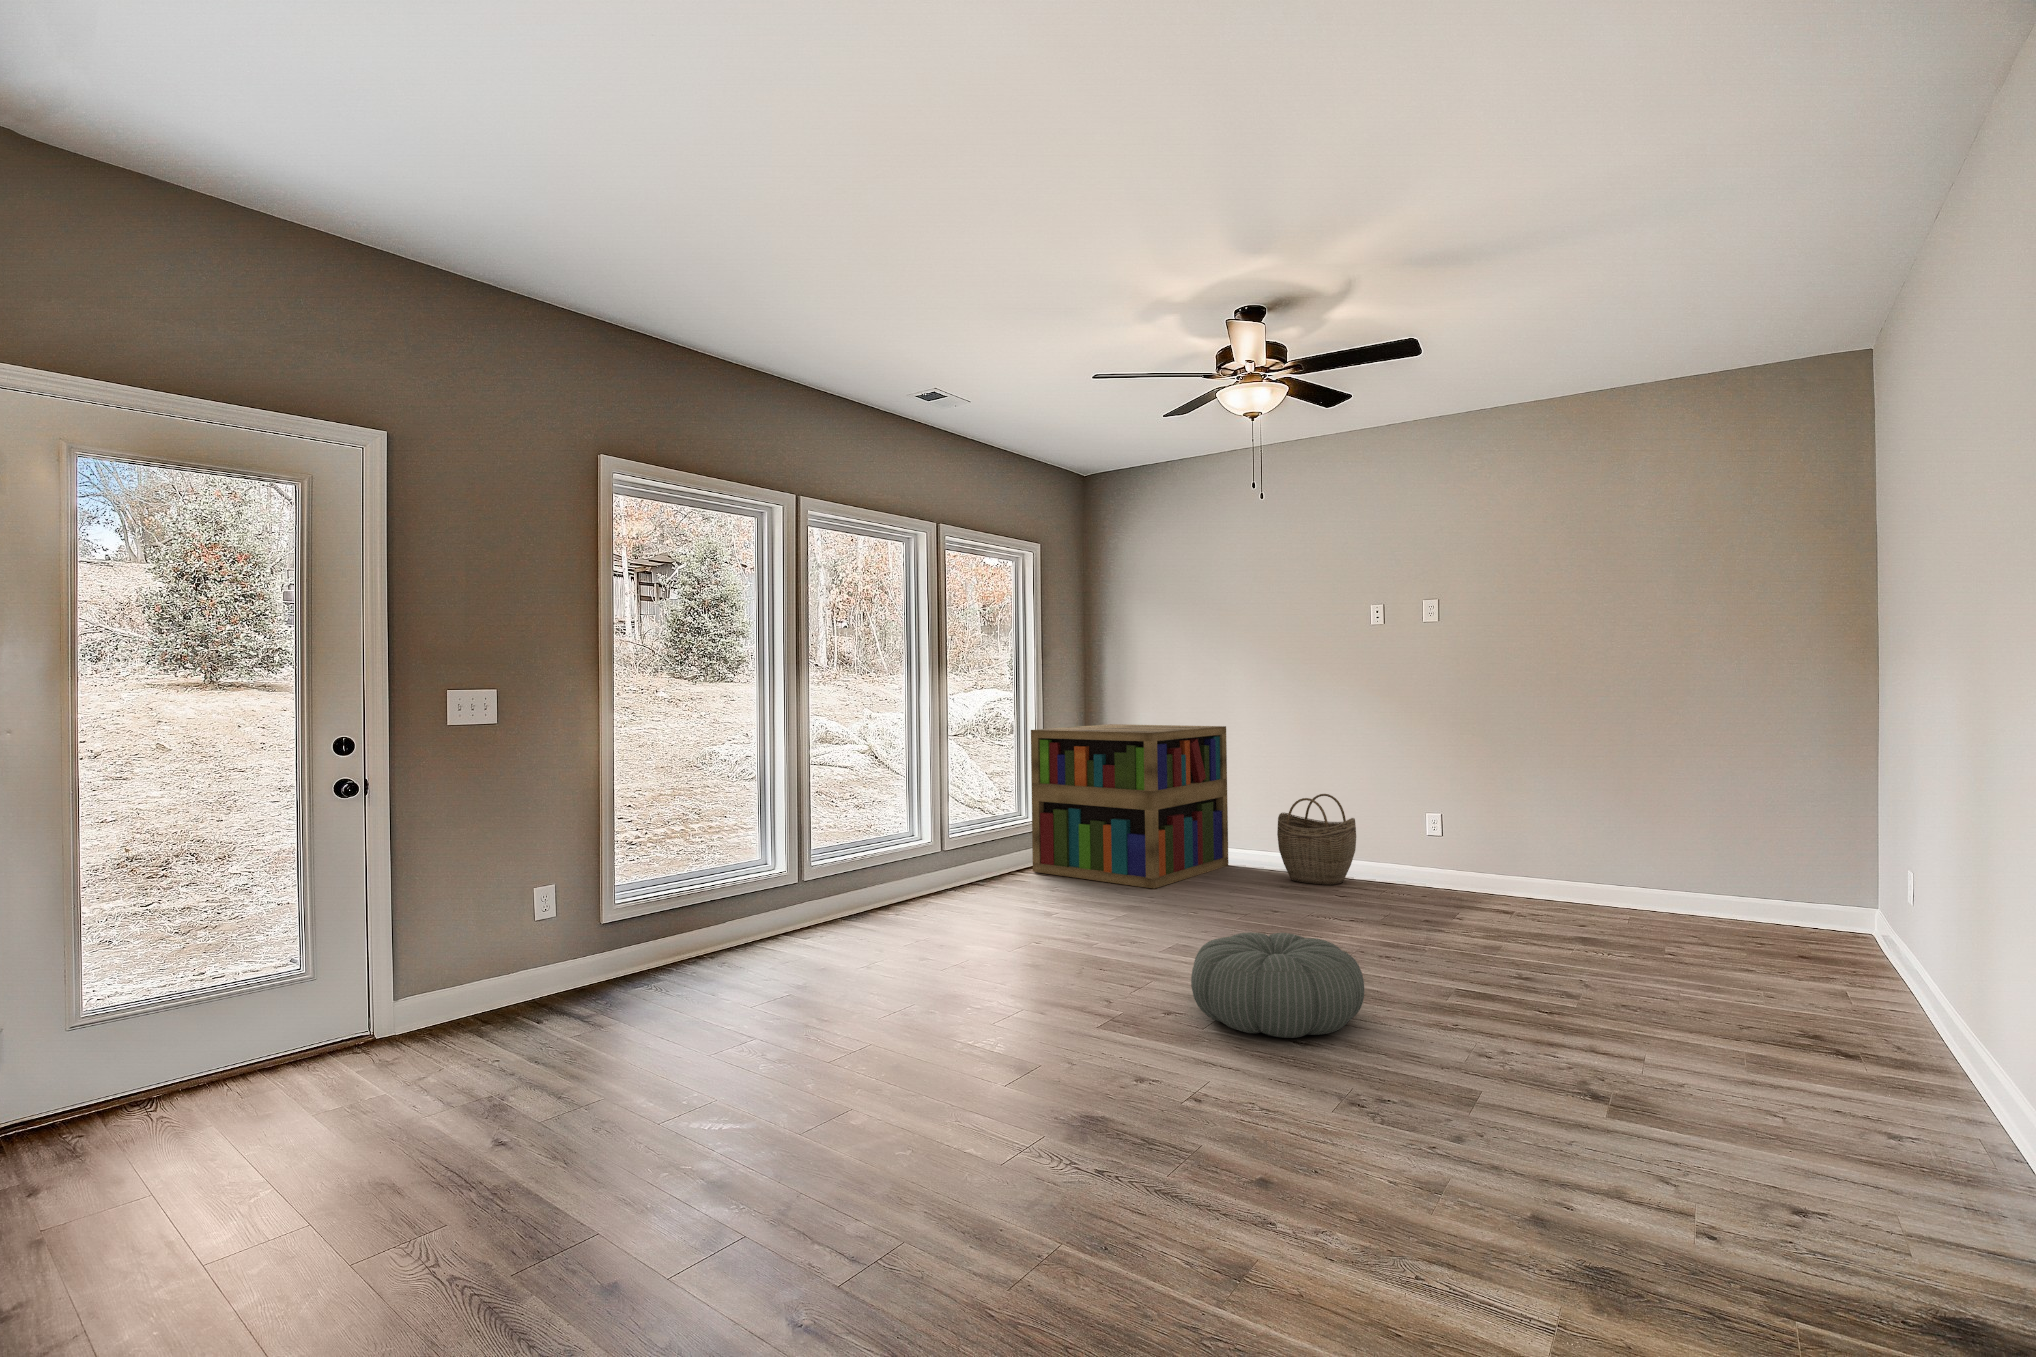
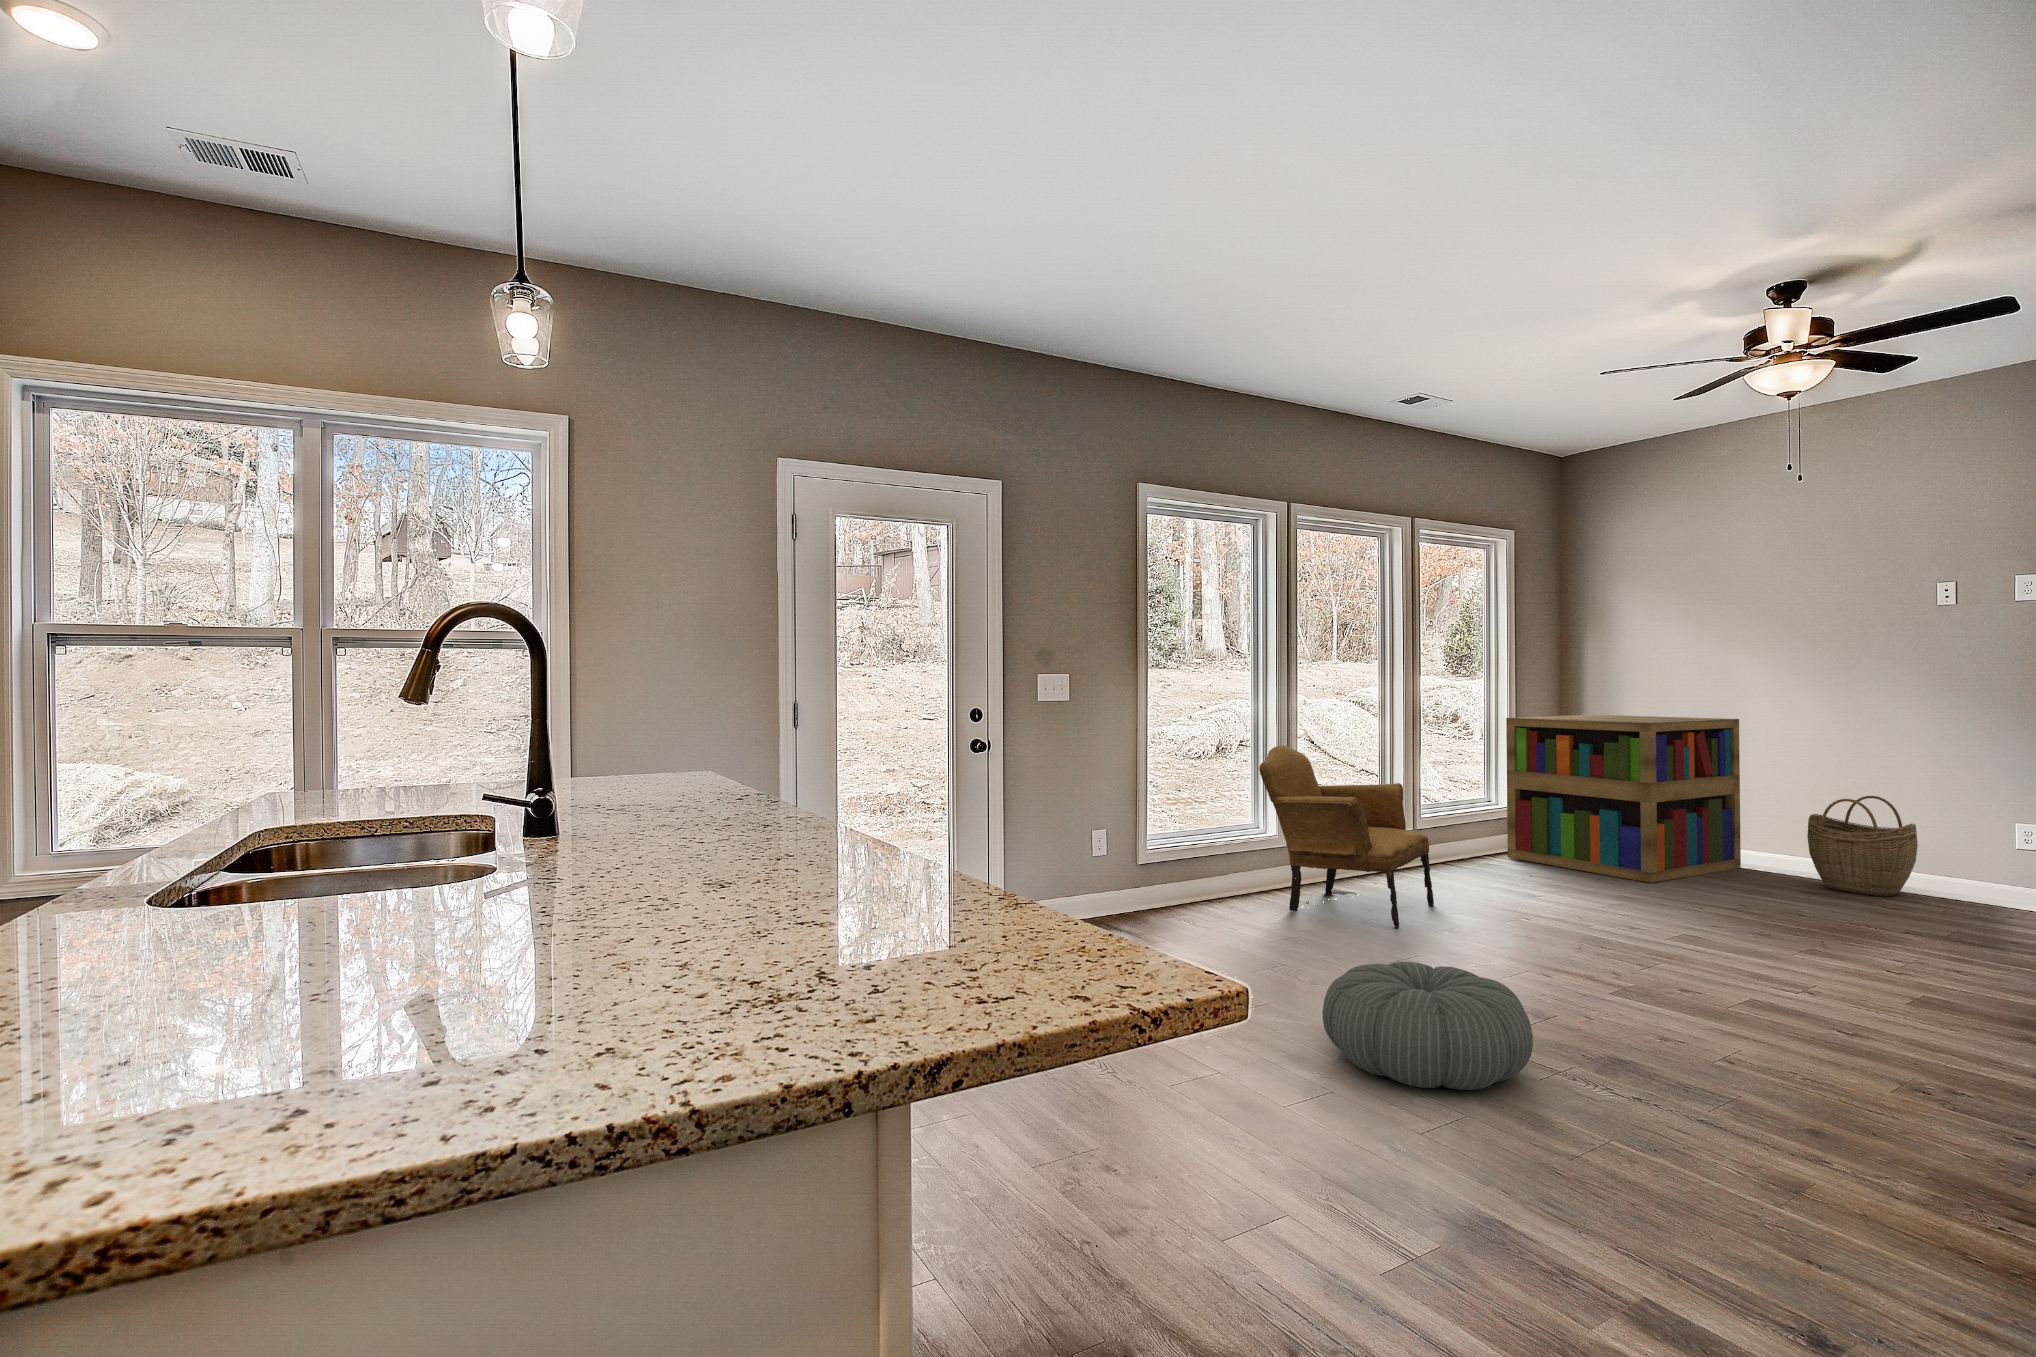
armchair: none [757,769,949,970] -> present [1259,745,1434,928]
pouf: present [1191,932,1364,1038] -> present [1323,961,1533,1090]

